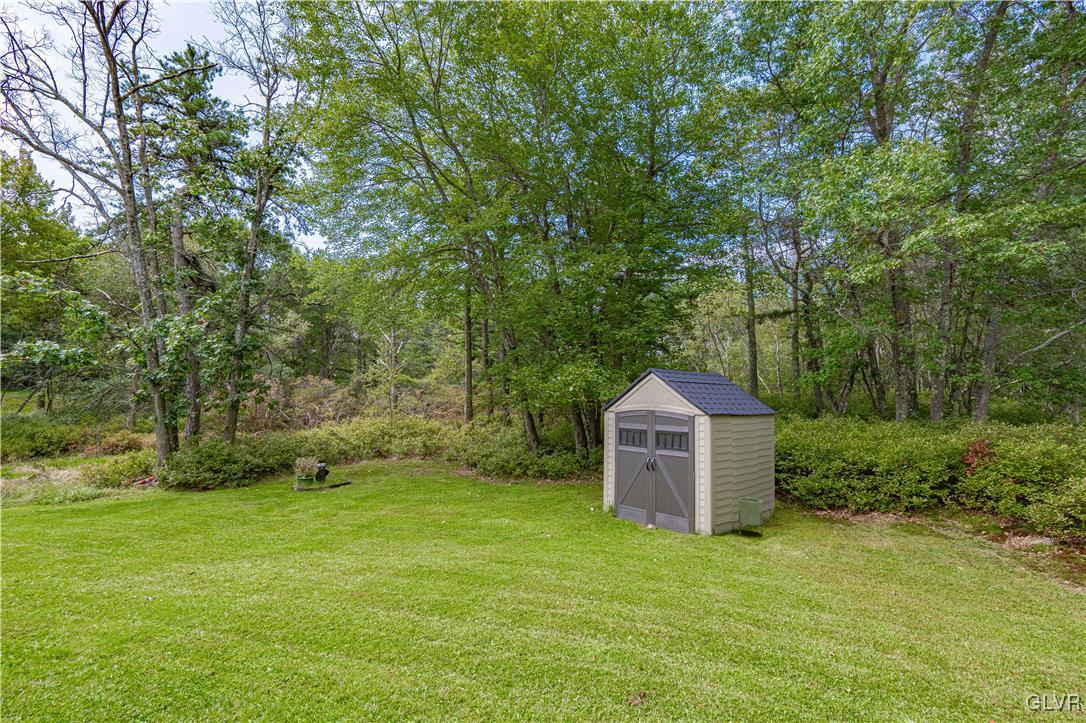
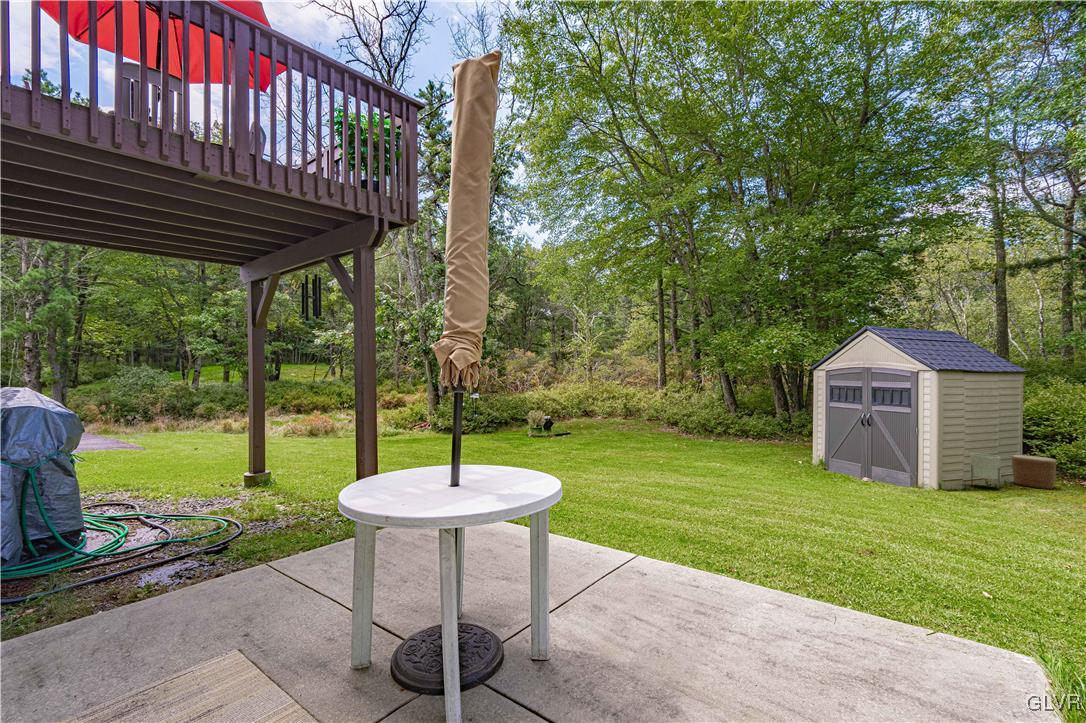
woven basket: none [768,494,802,528] -> present [1011,455,1057,489]

